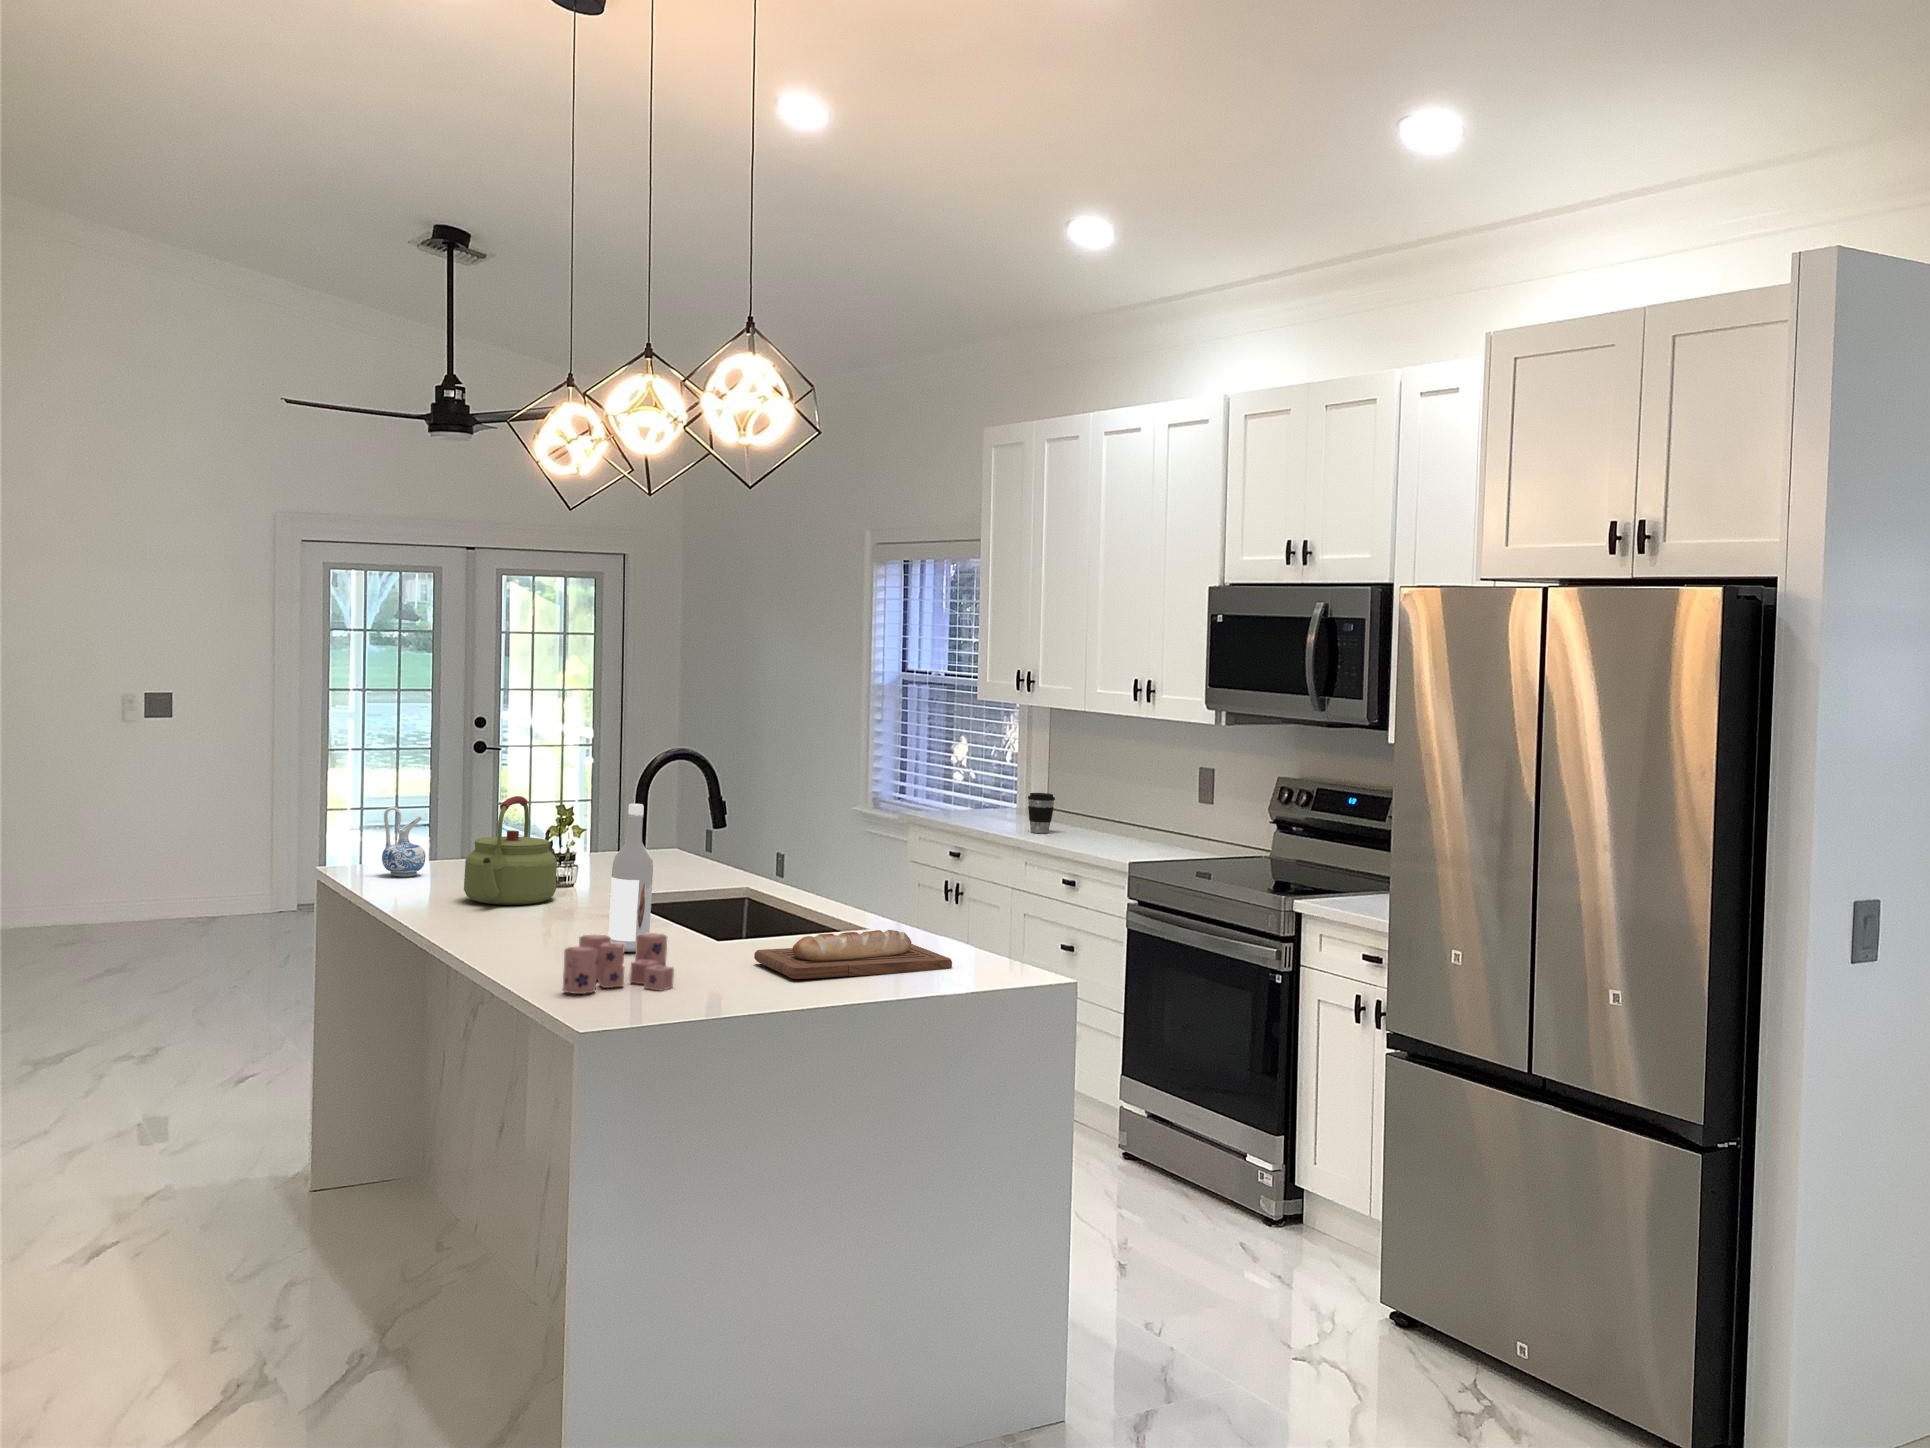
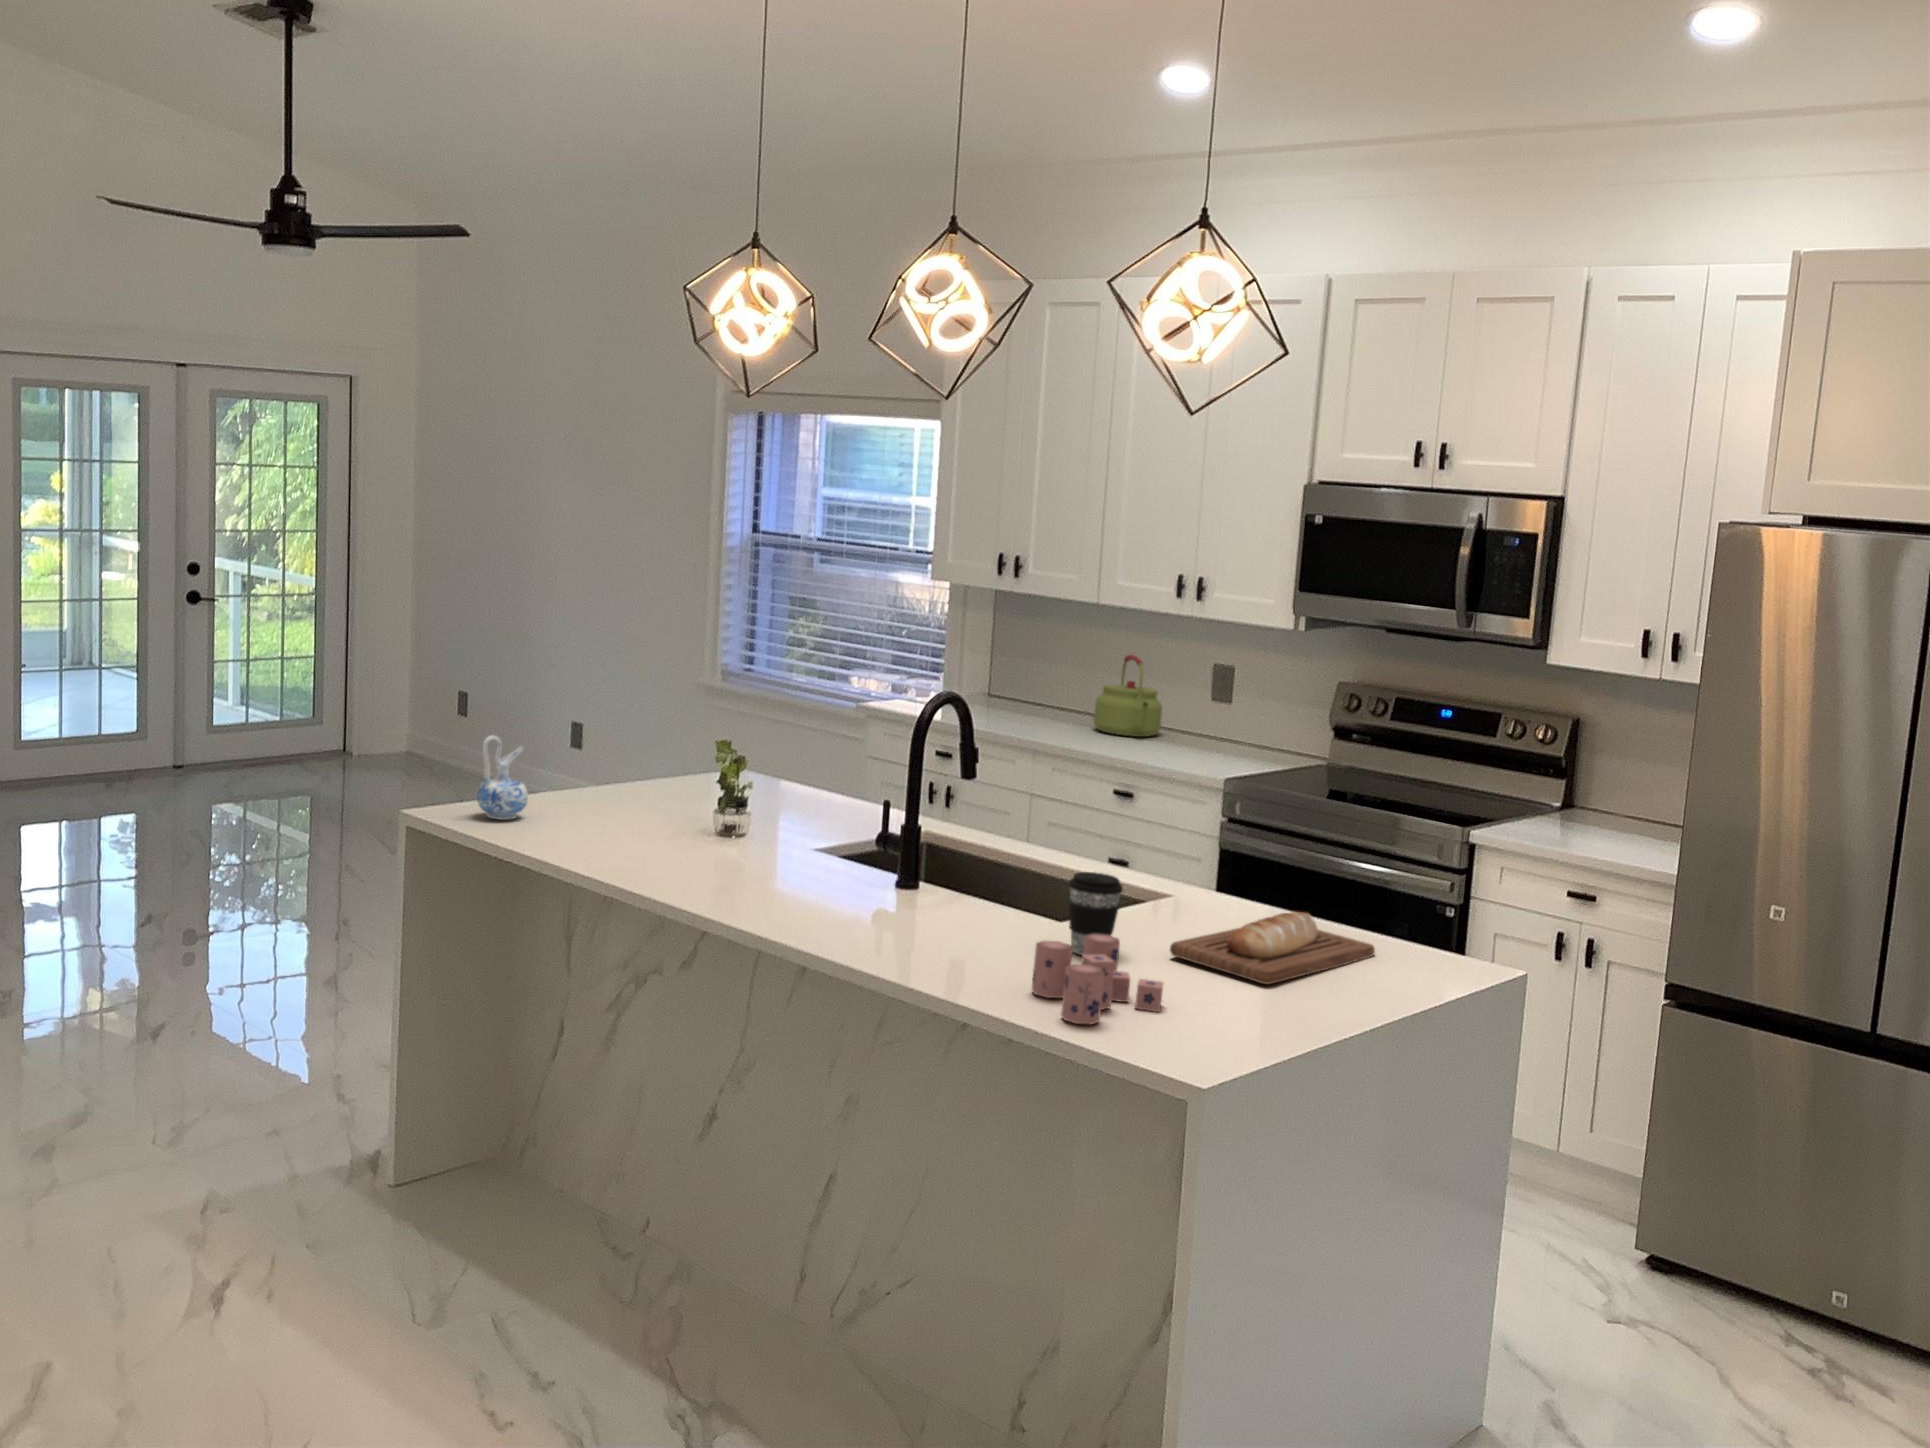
coffee cup: present [1028,793,1055,833] -> present [1069,872,1123,955]
kettle: present [464,796,557,905] -> present [1093,655,1162,737]
wine bottle: present [608,804,653,952] -> none [970,768,1026,945]

